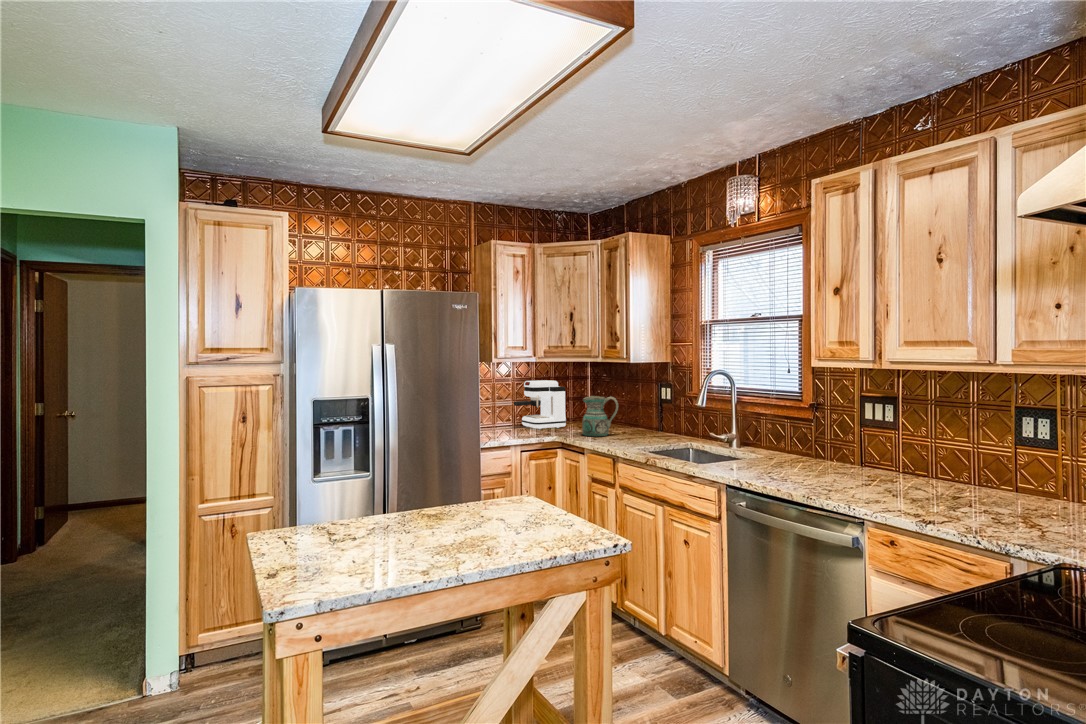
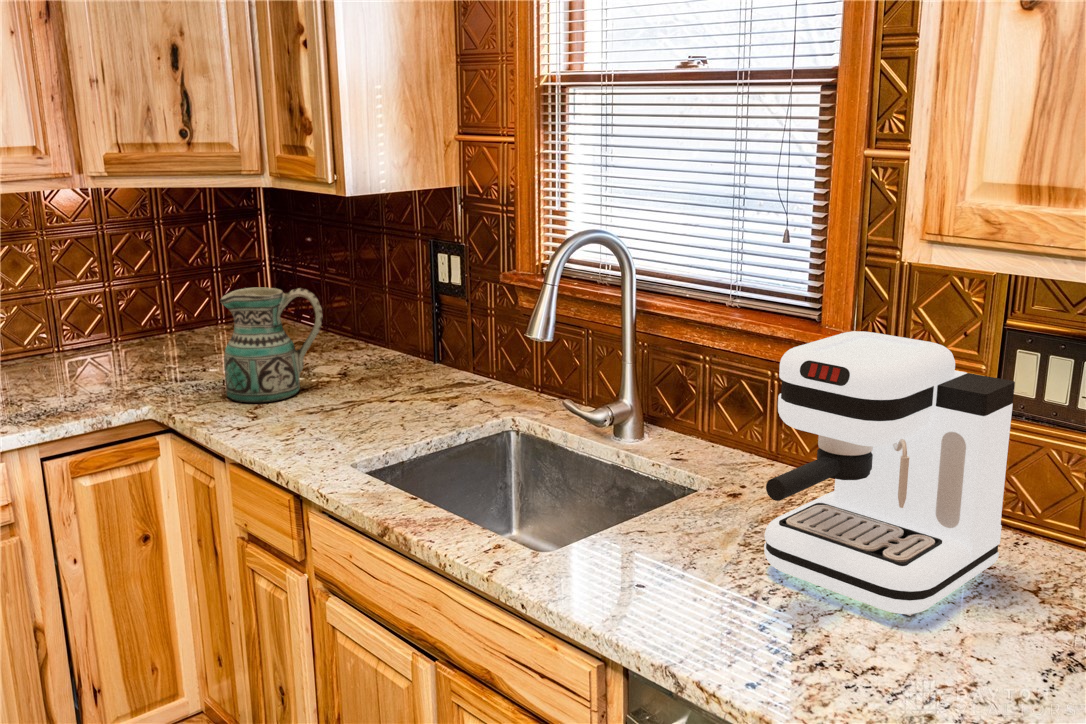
coffee maker: present [514,380,566,429] -> present [764,331,1015,616]

